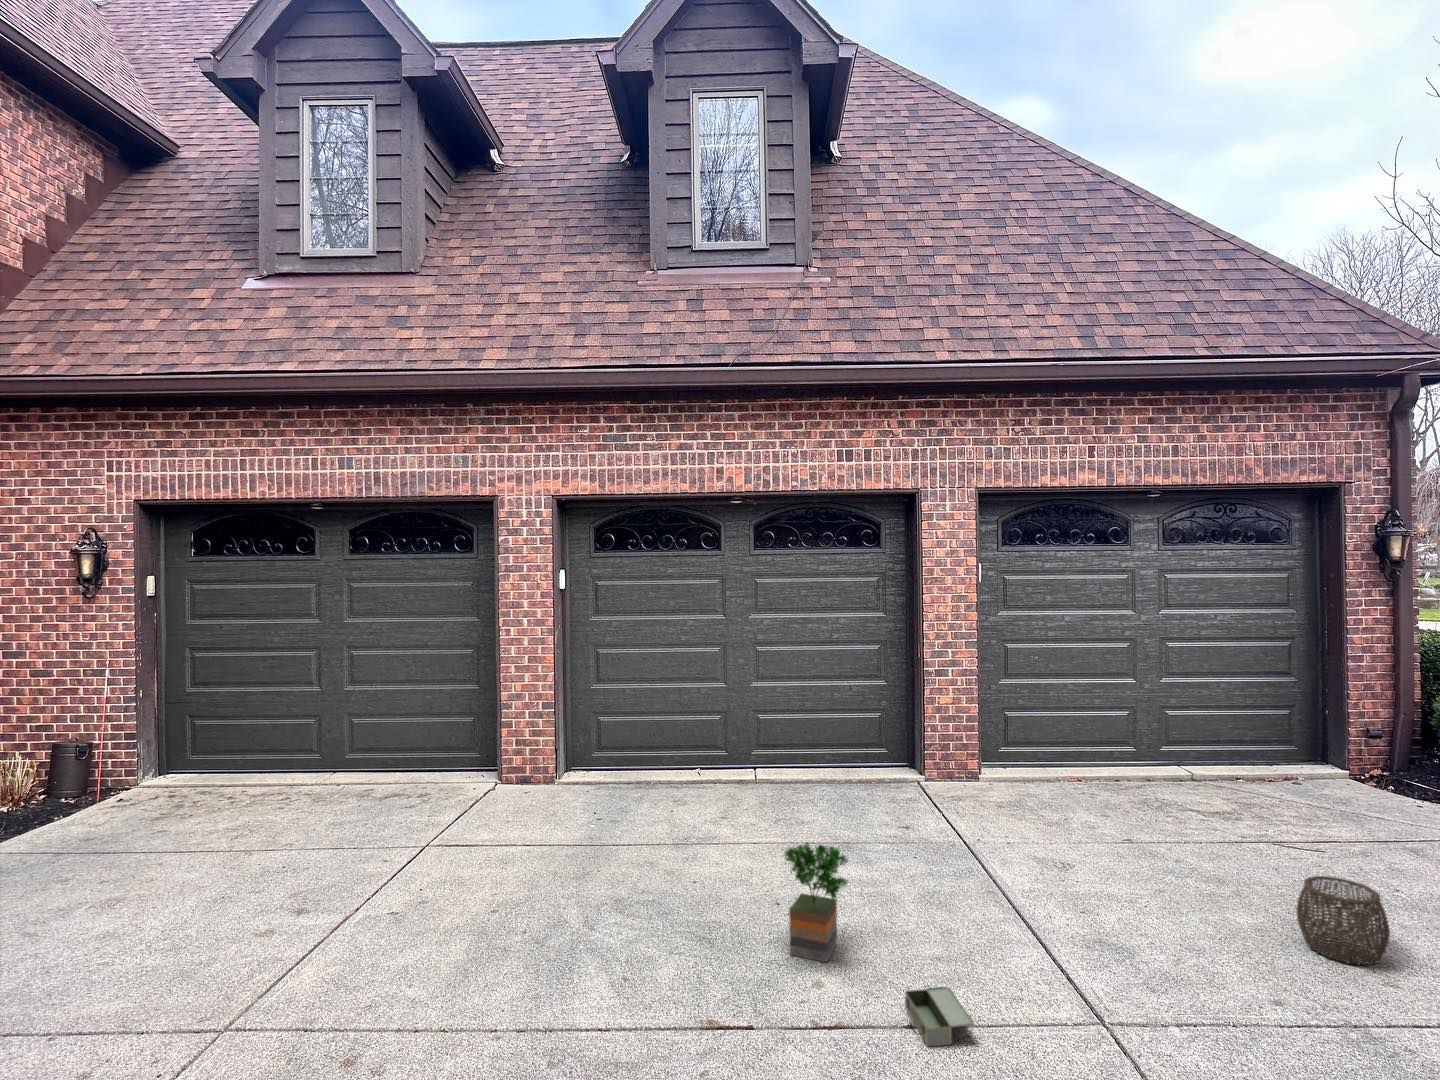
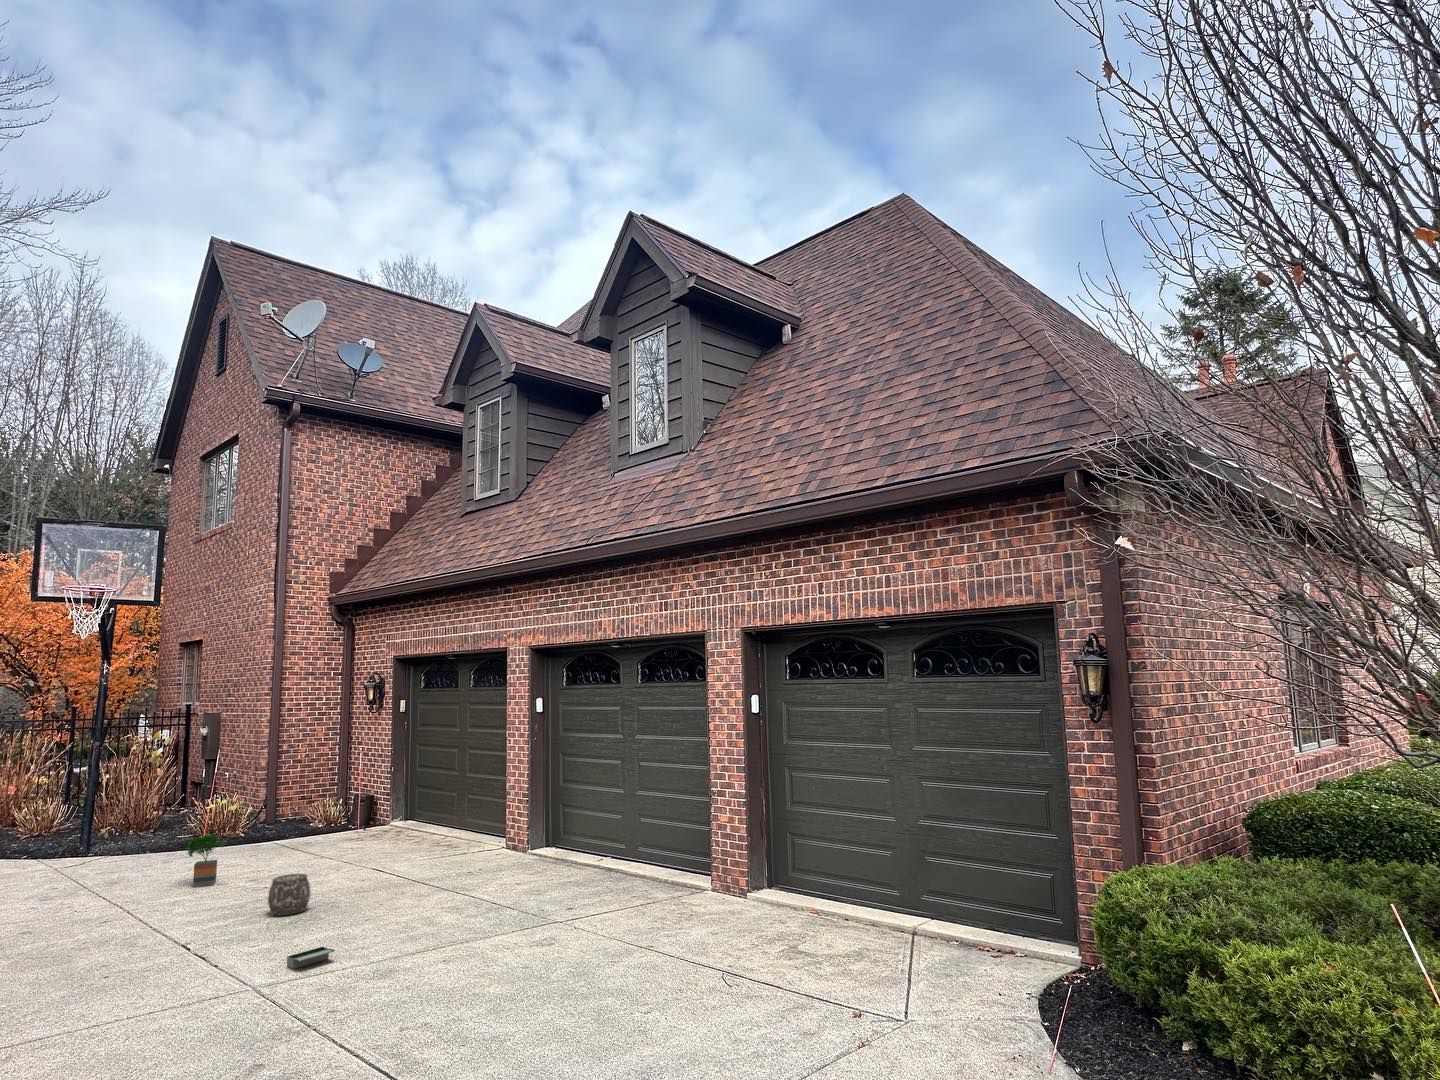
potted tree: present [785,844,848,962] -> present [187,834,224,887]
woven basket: present [1296,876,1390,965] -> present [268,874,311,916]

